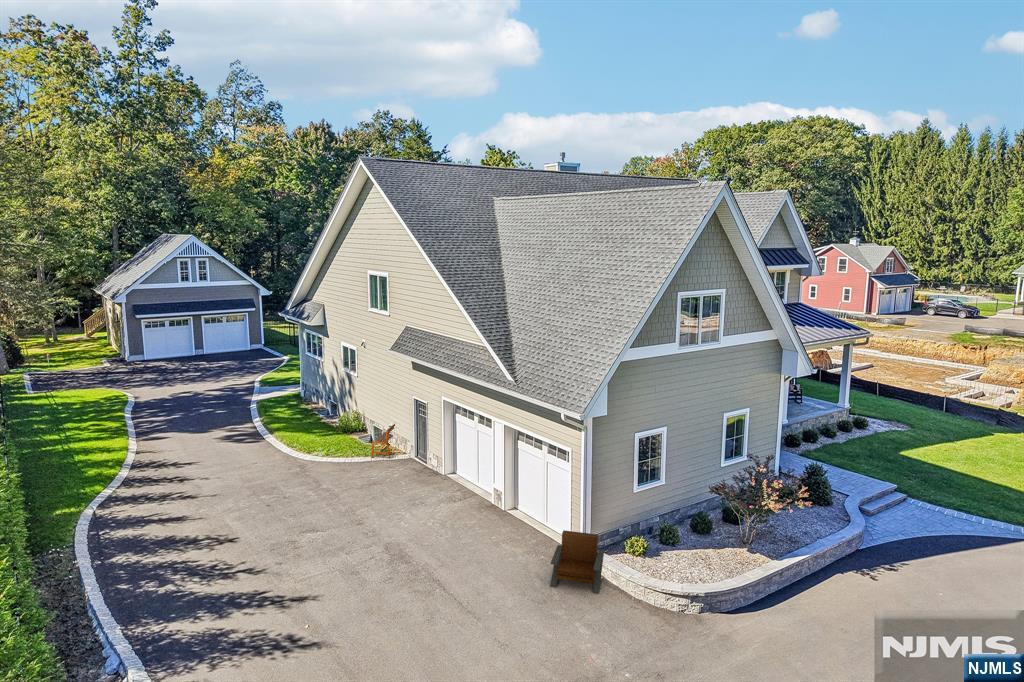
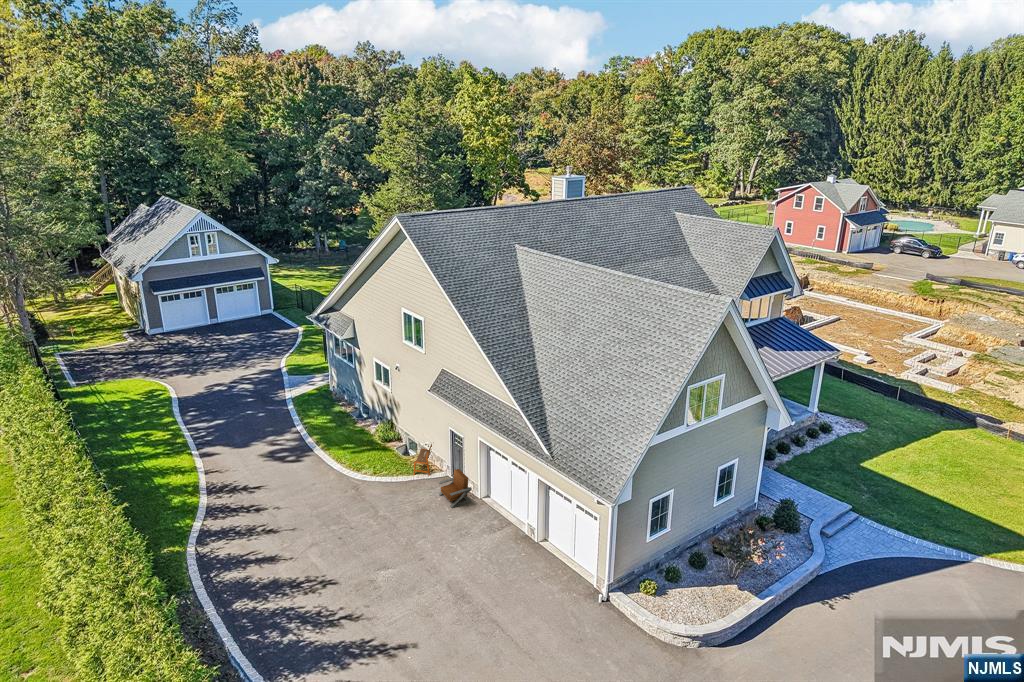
lounge chair: present [550,530,604,594] -> present [438,469,472,508]

